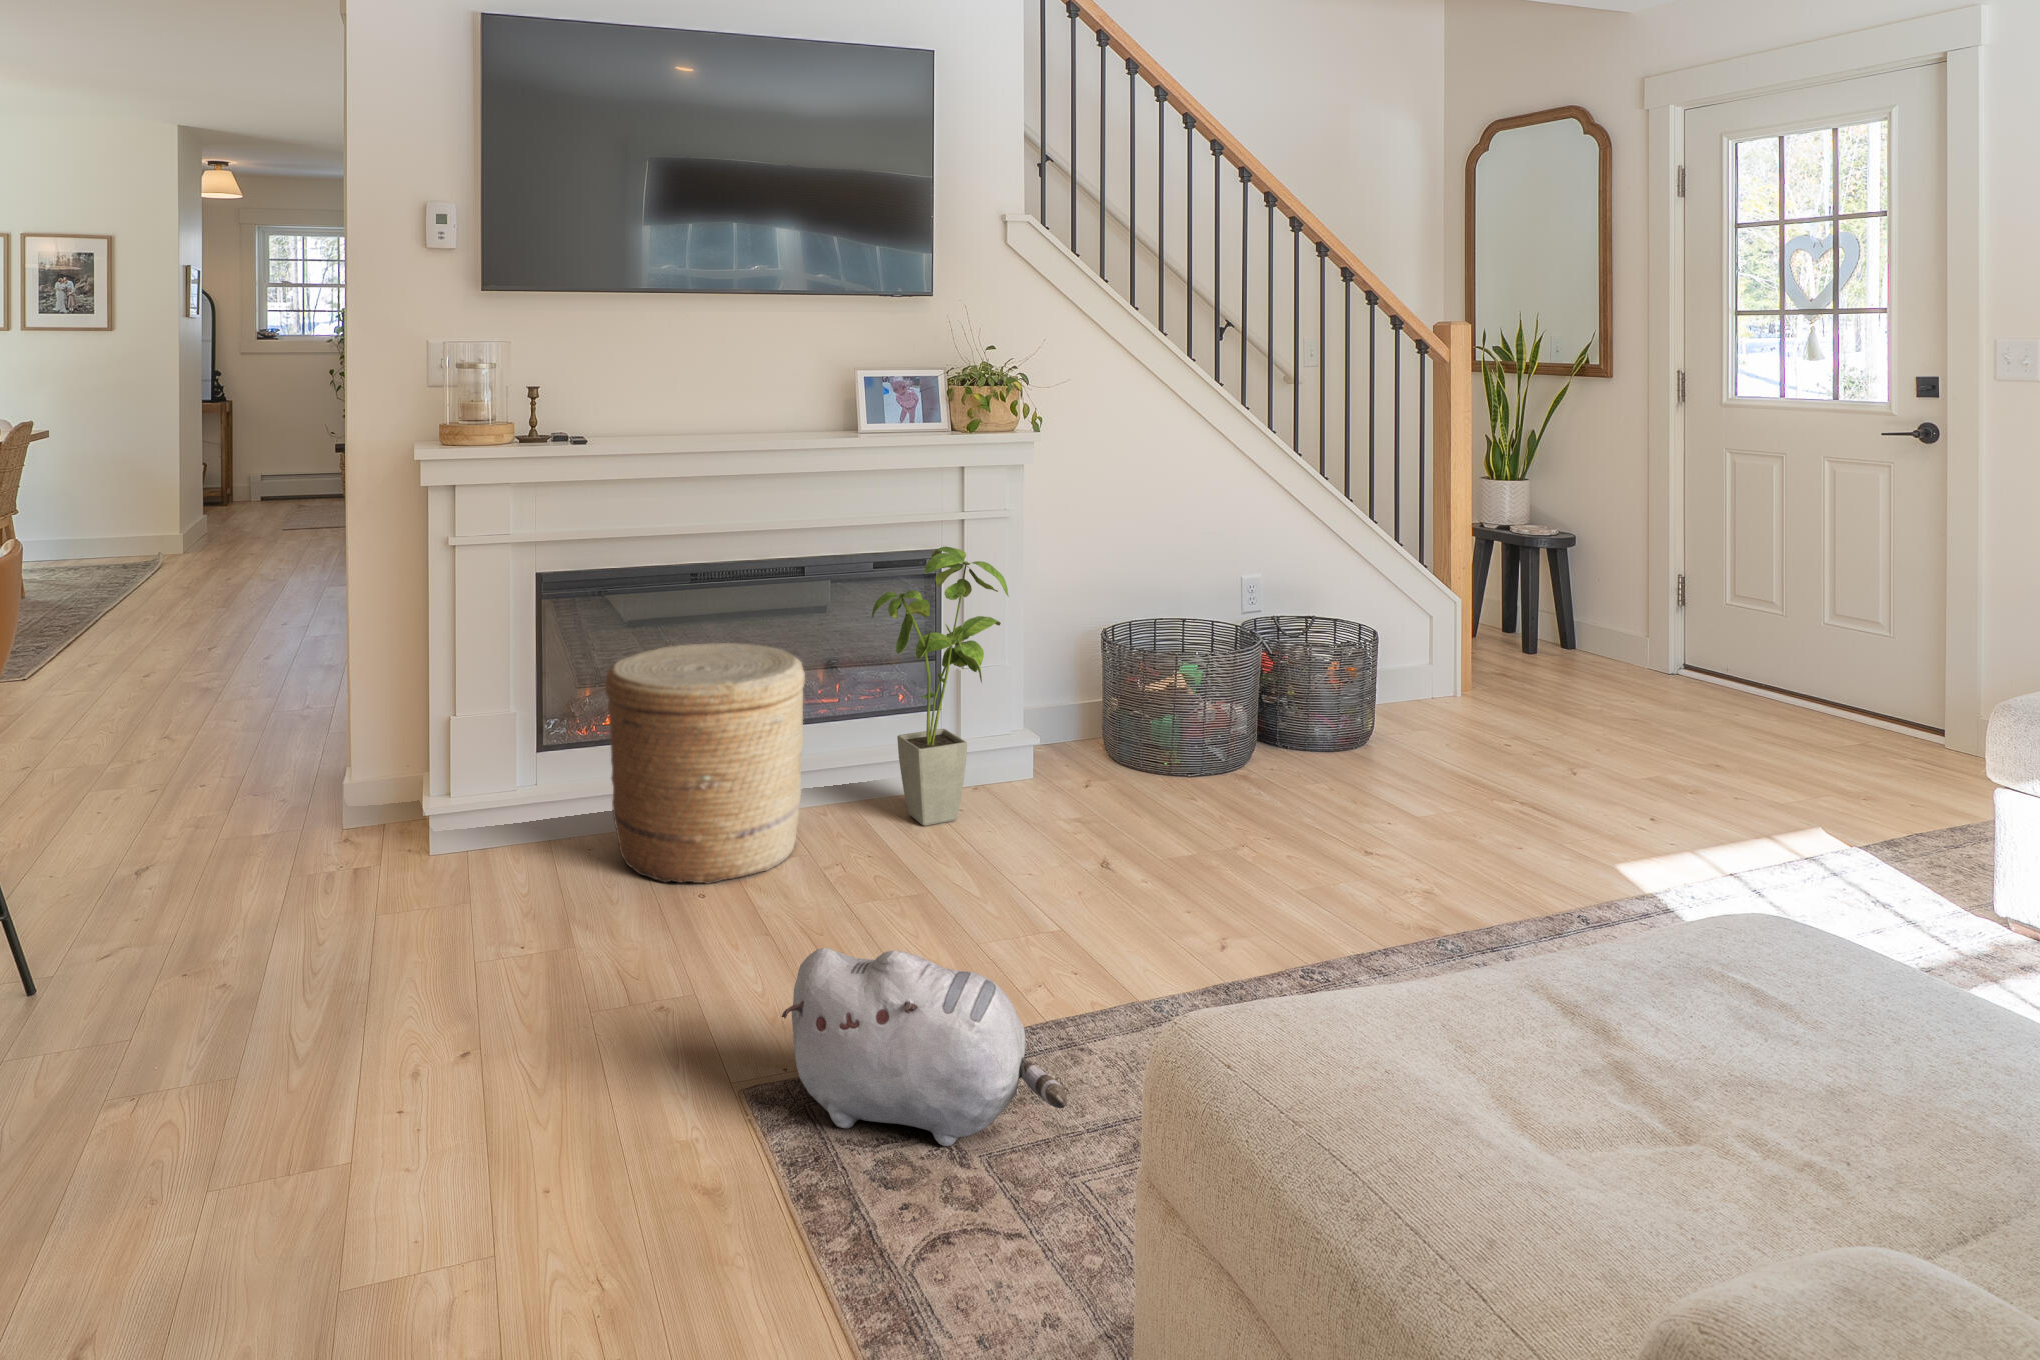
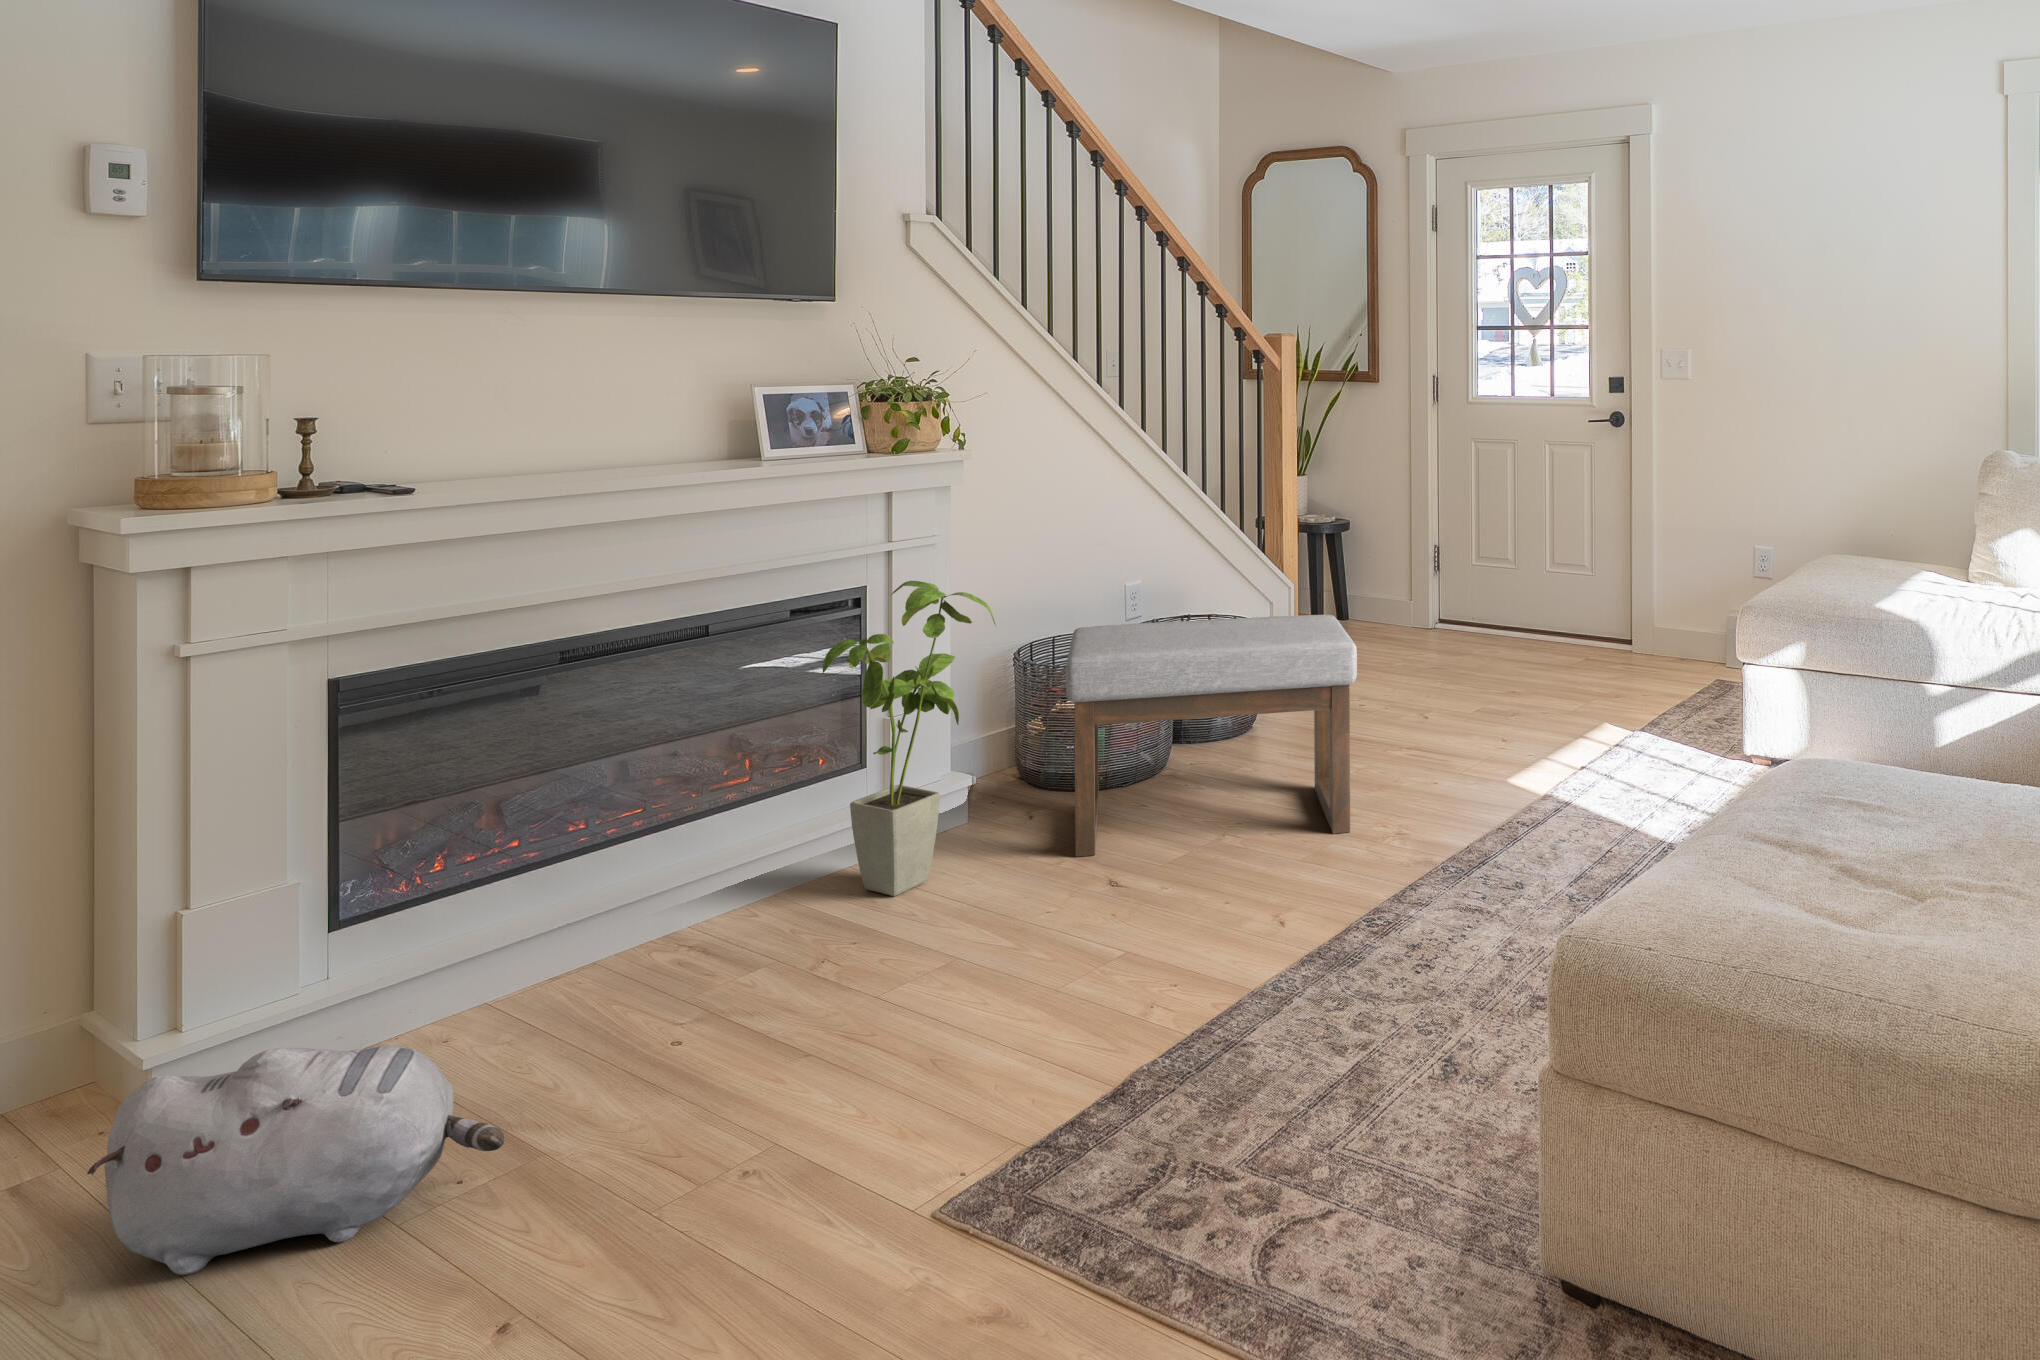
ottoman: none [1080,611,1397,877] -> present [1066,615,1357,857]
woven basket: present [605,643,805,884] -> none [482,726,775,1048]
plush toy: present [782,948,1067,1146] -> present [87,1045,504,1275]

